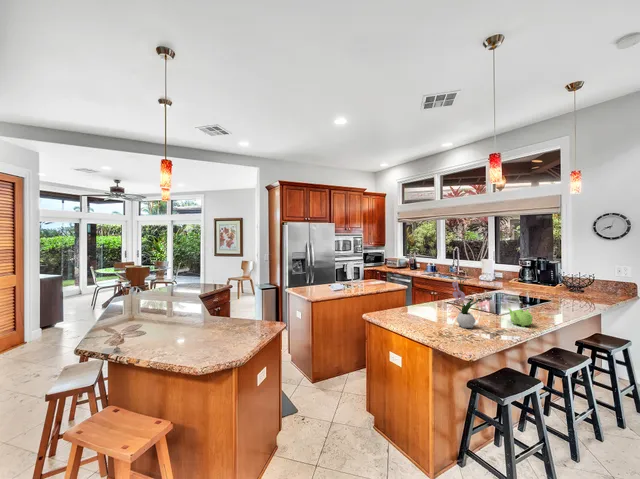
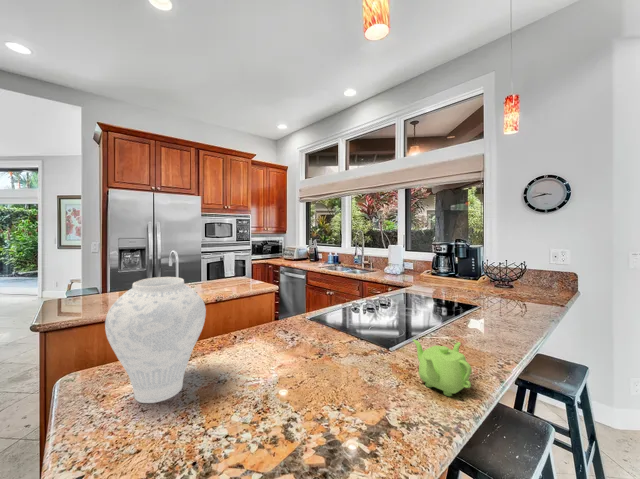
flower arrangement: present [452,274,476,328] -> none [260,255,326,426]
vase: none [396,280,426,322] -> present [105,277,206,403]

